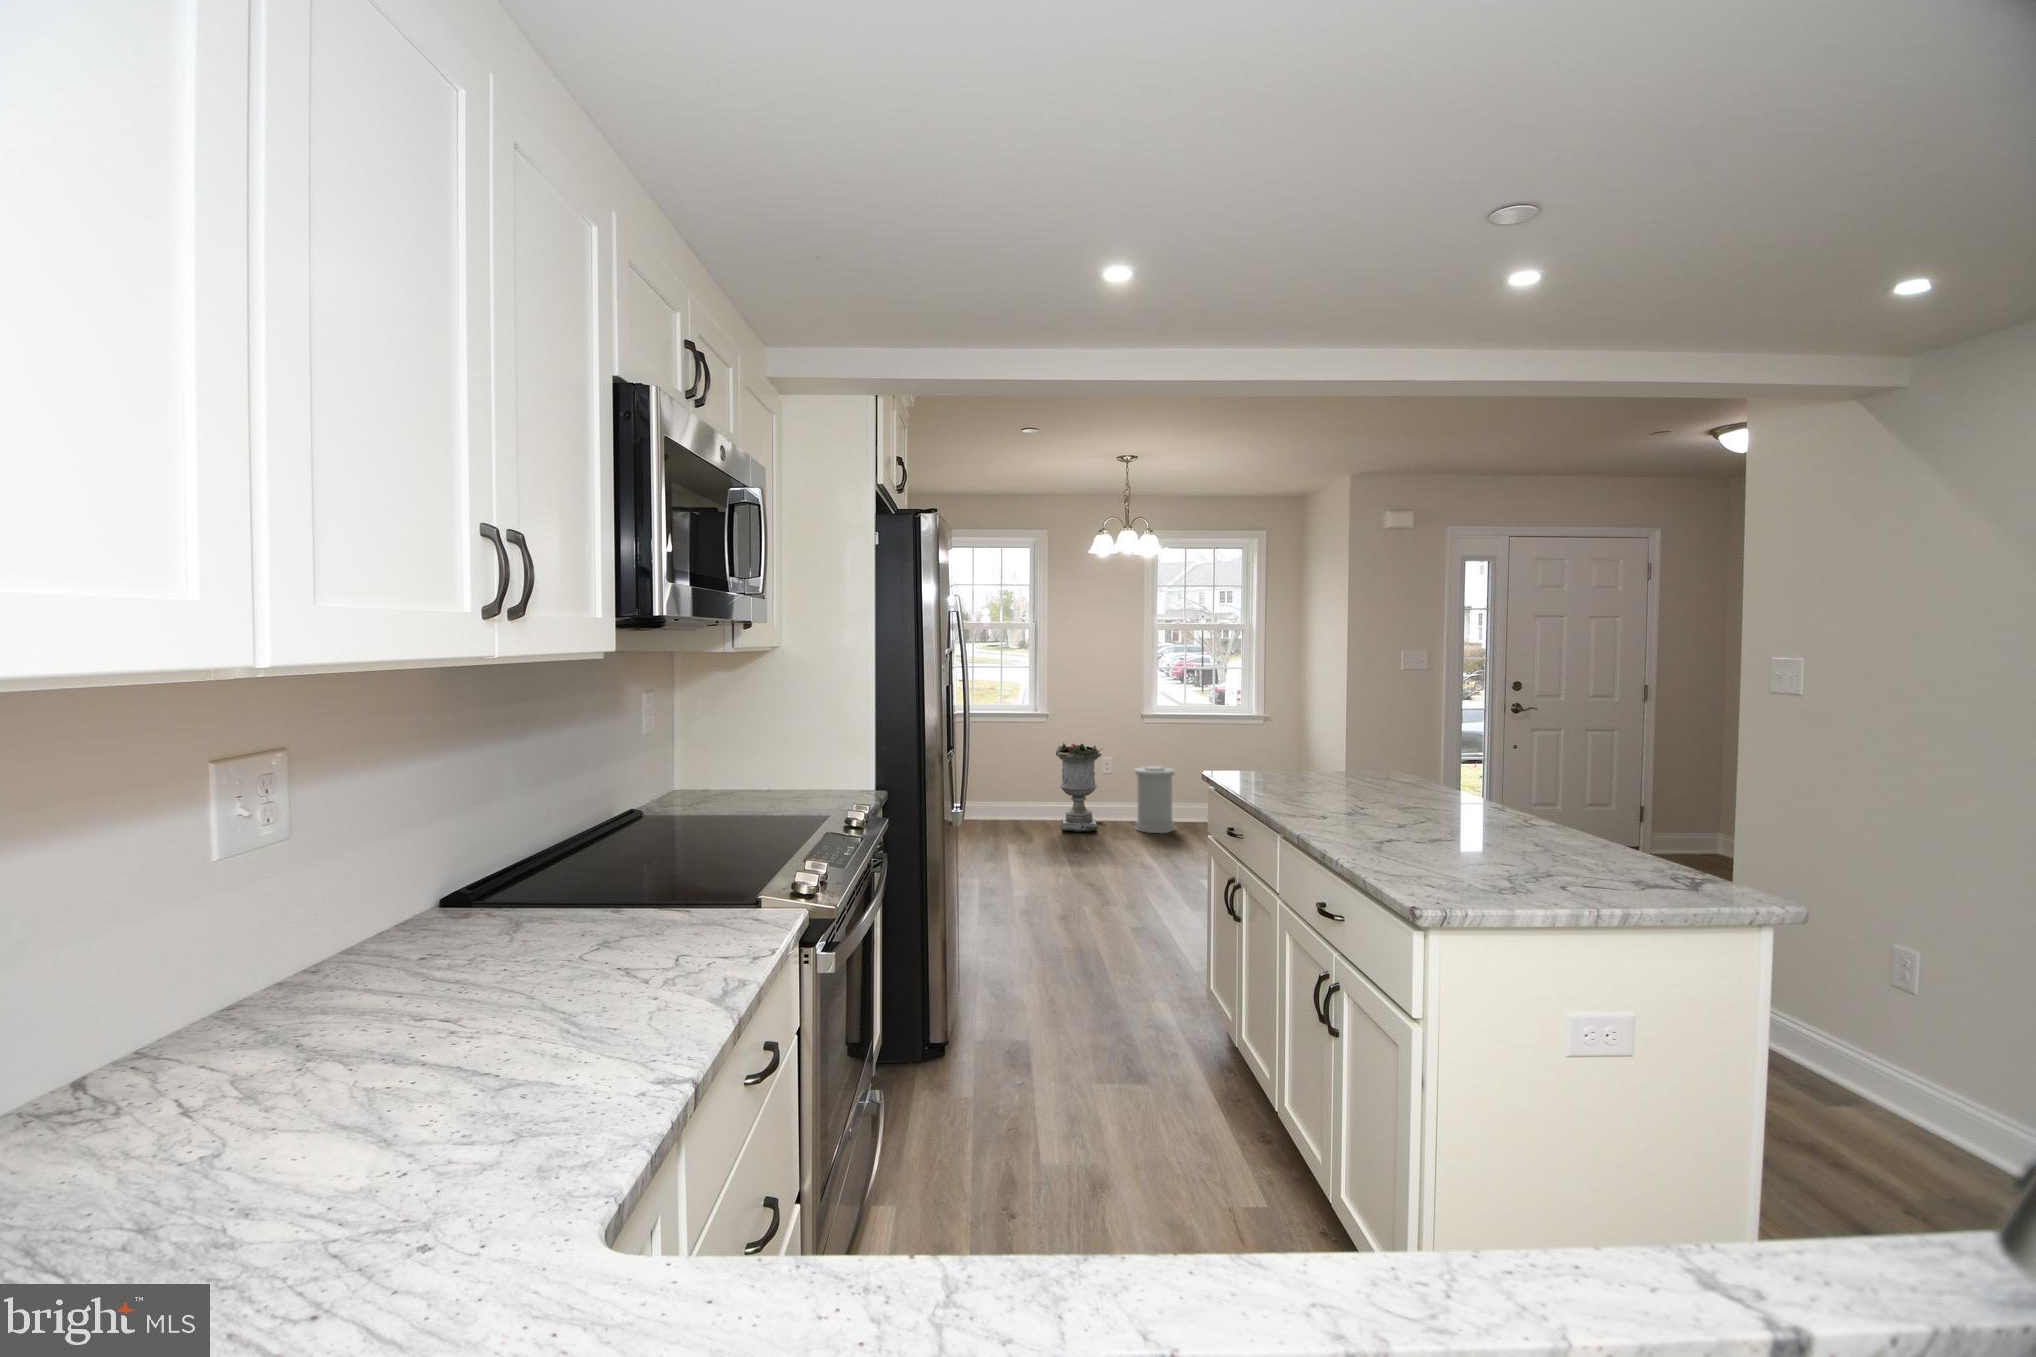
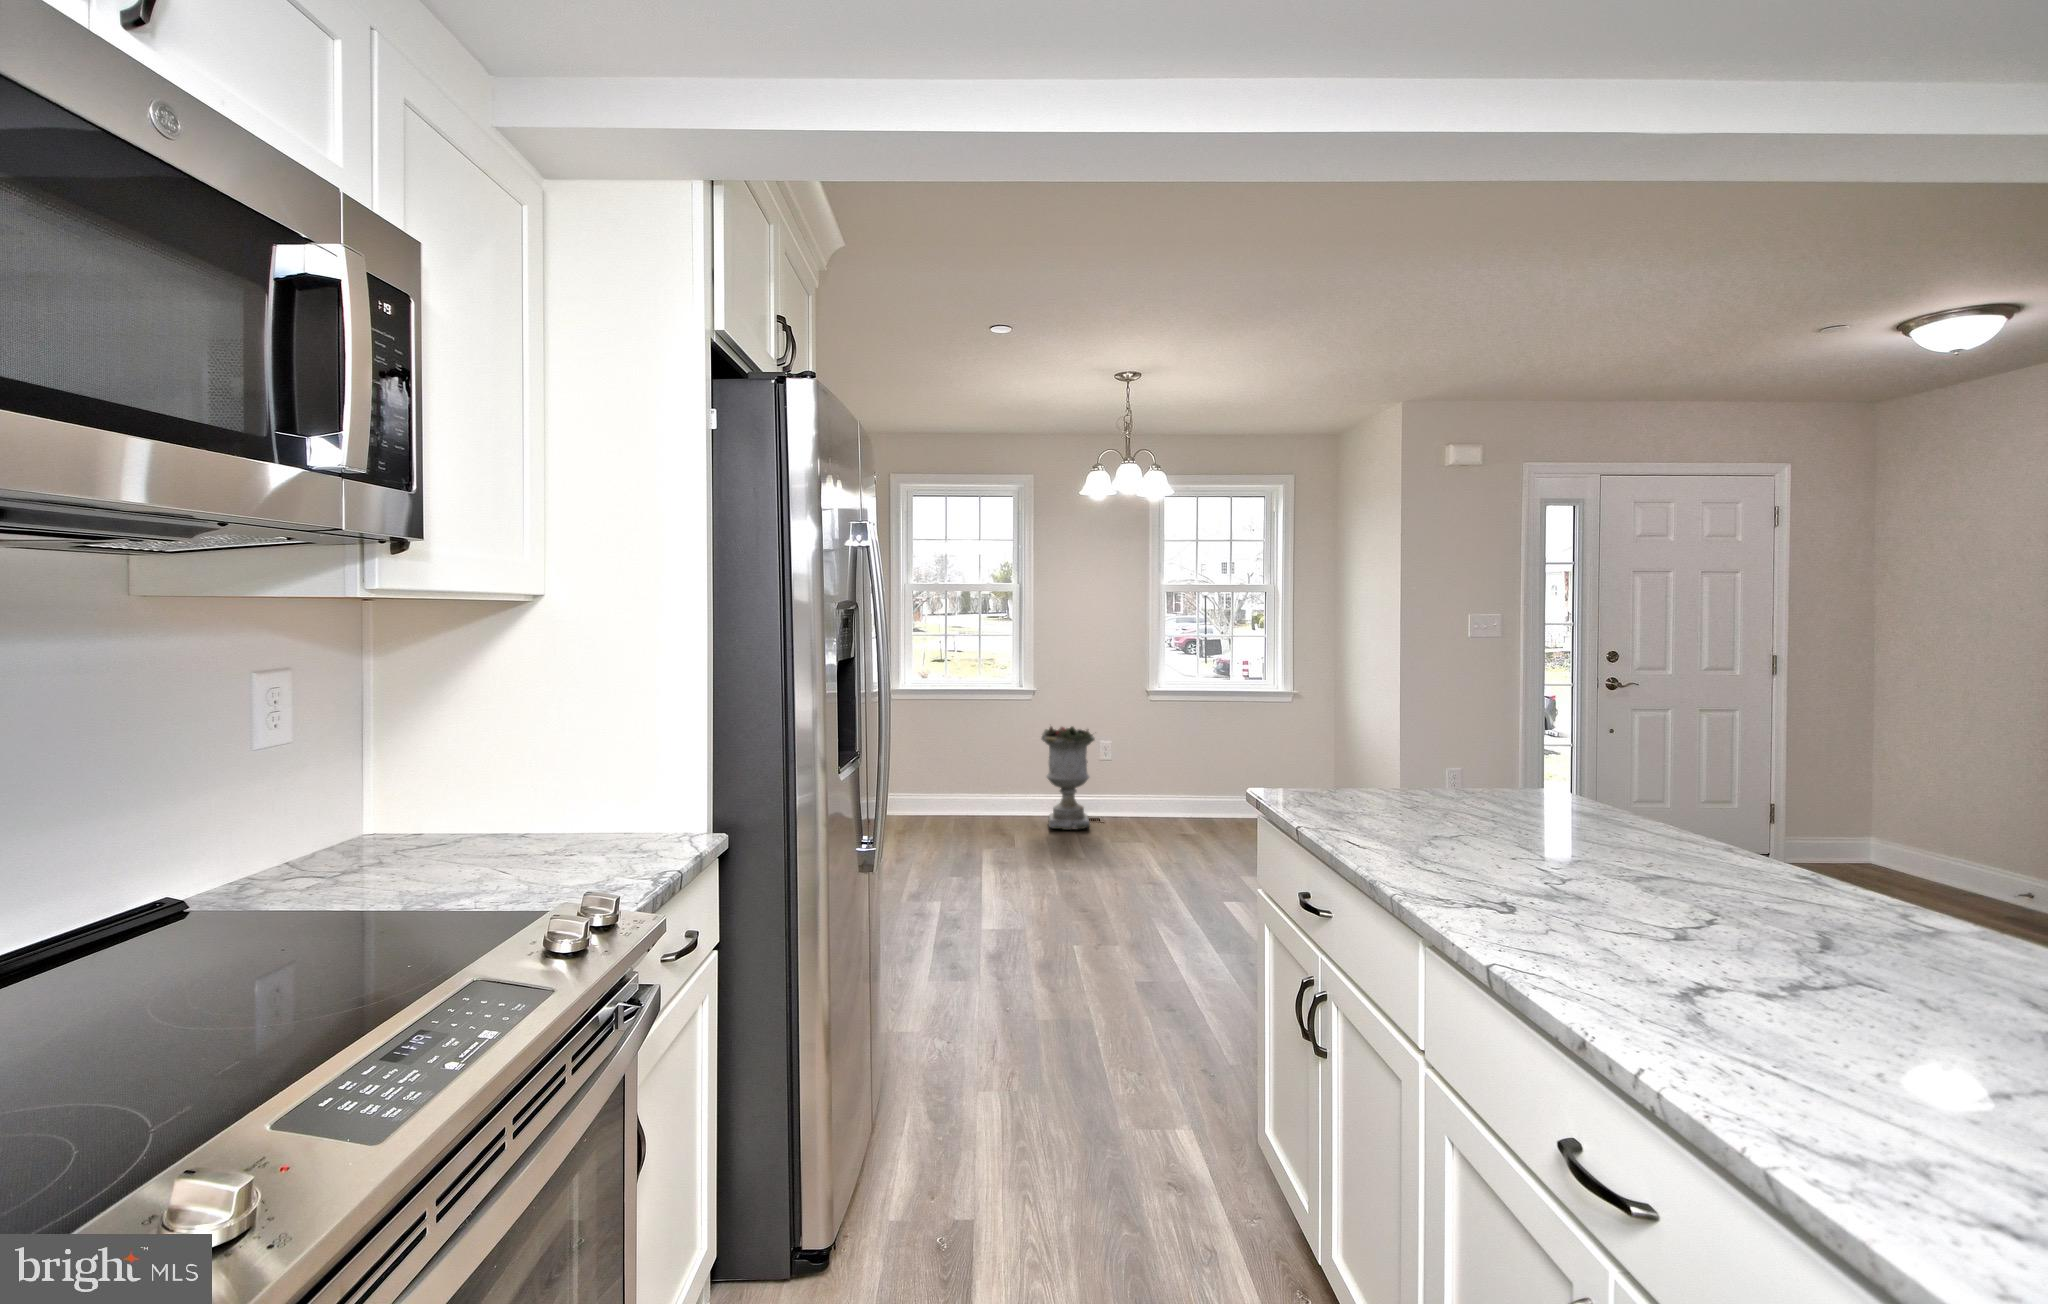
trash can: present [1135,766,1175,833] -> none [1134,753,1181,831]

